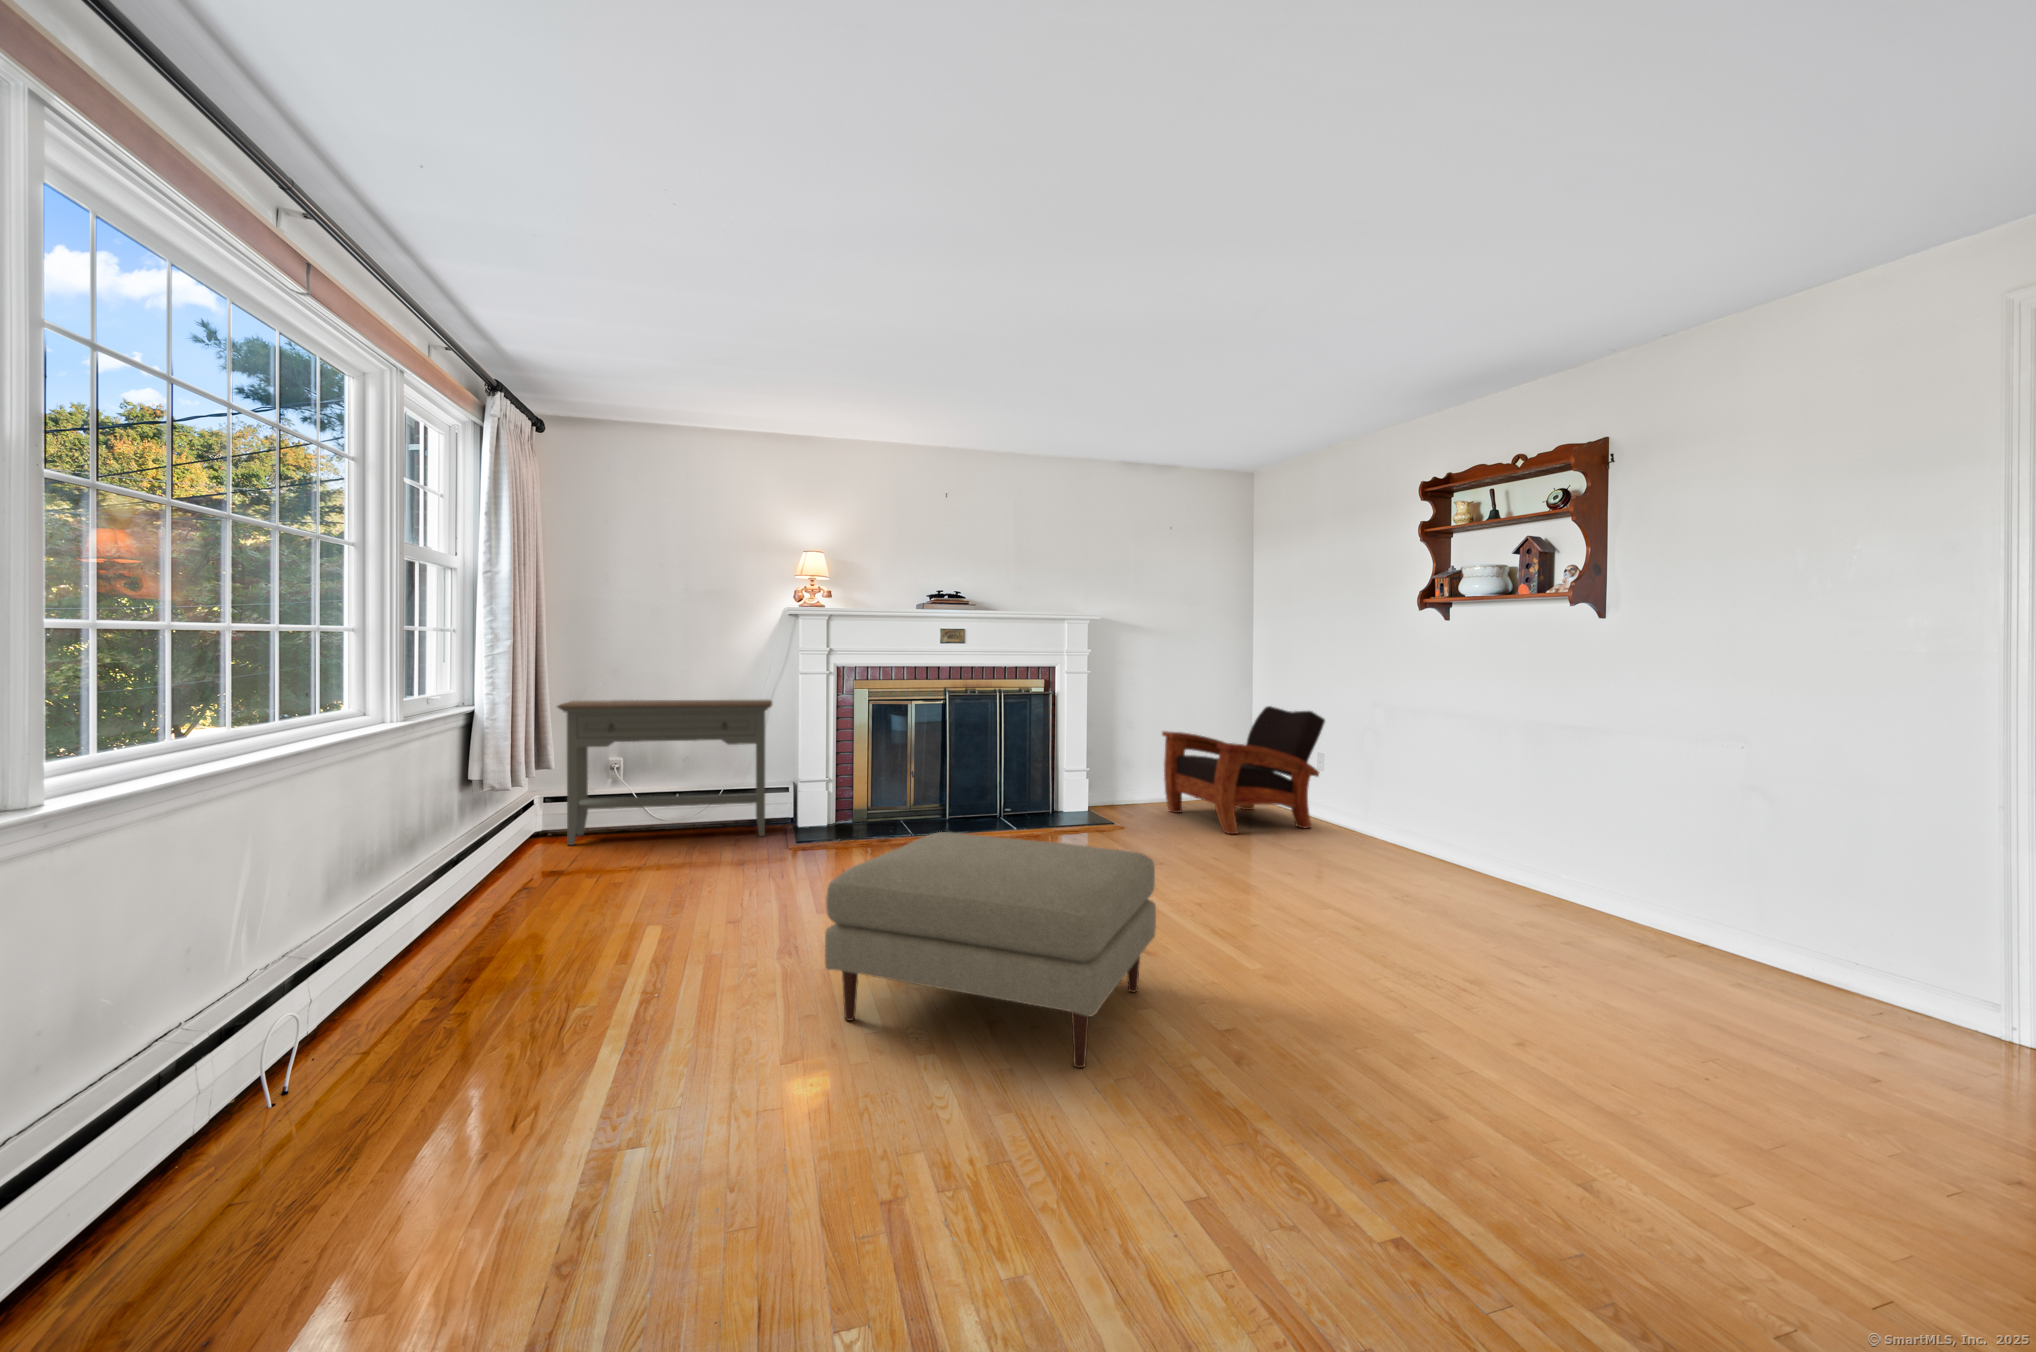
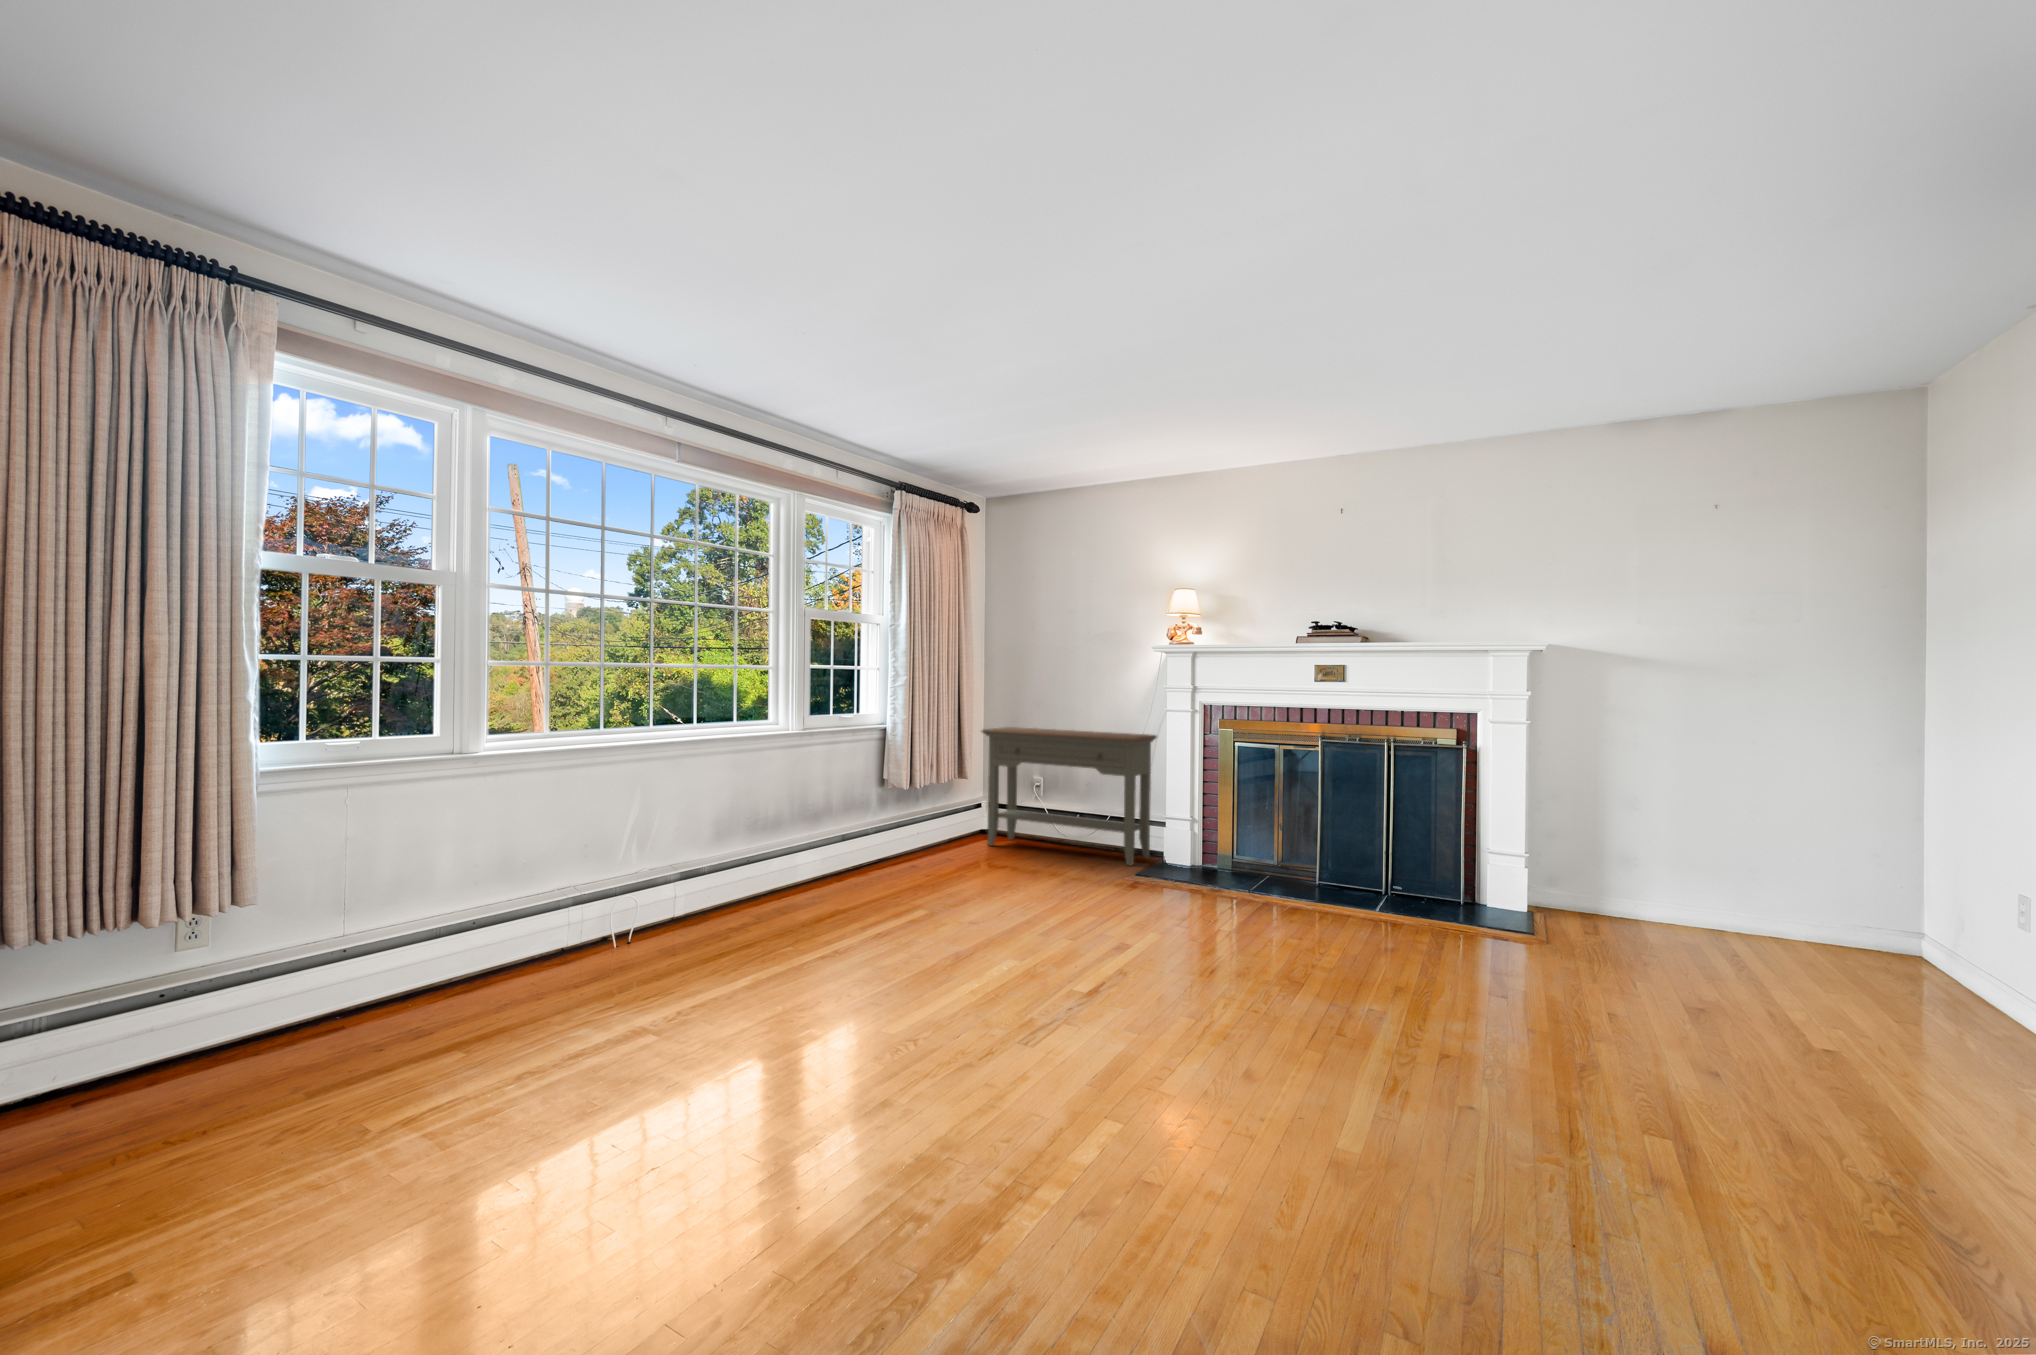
armchair: present [1162,706,1325,834] -> none [1669,792,1988,1016]
ottoman: present [825,832,1156,1068] -> none [857,878,1165,1143]

